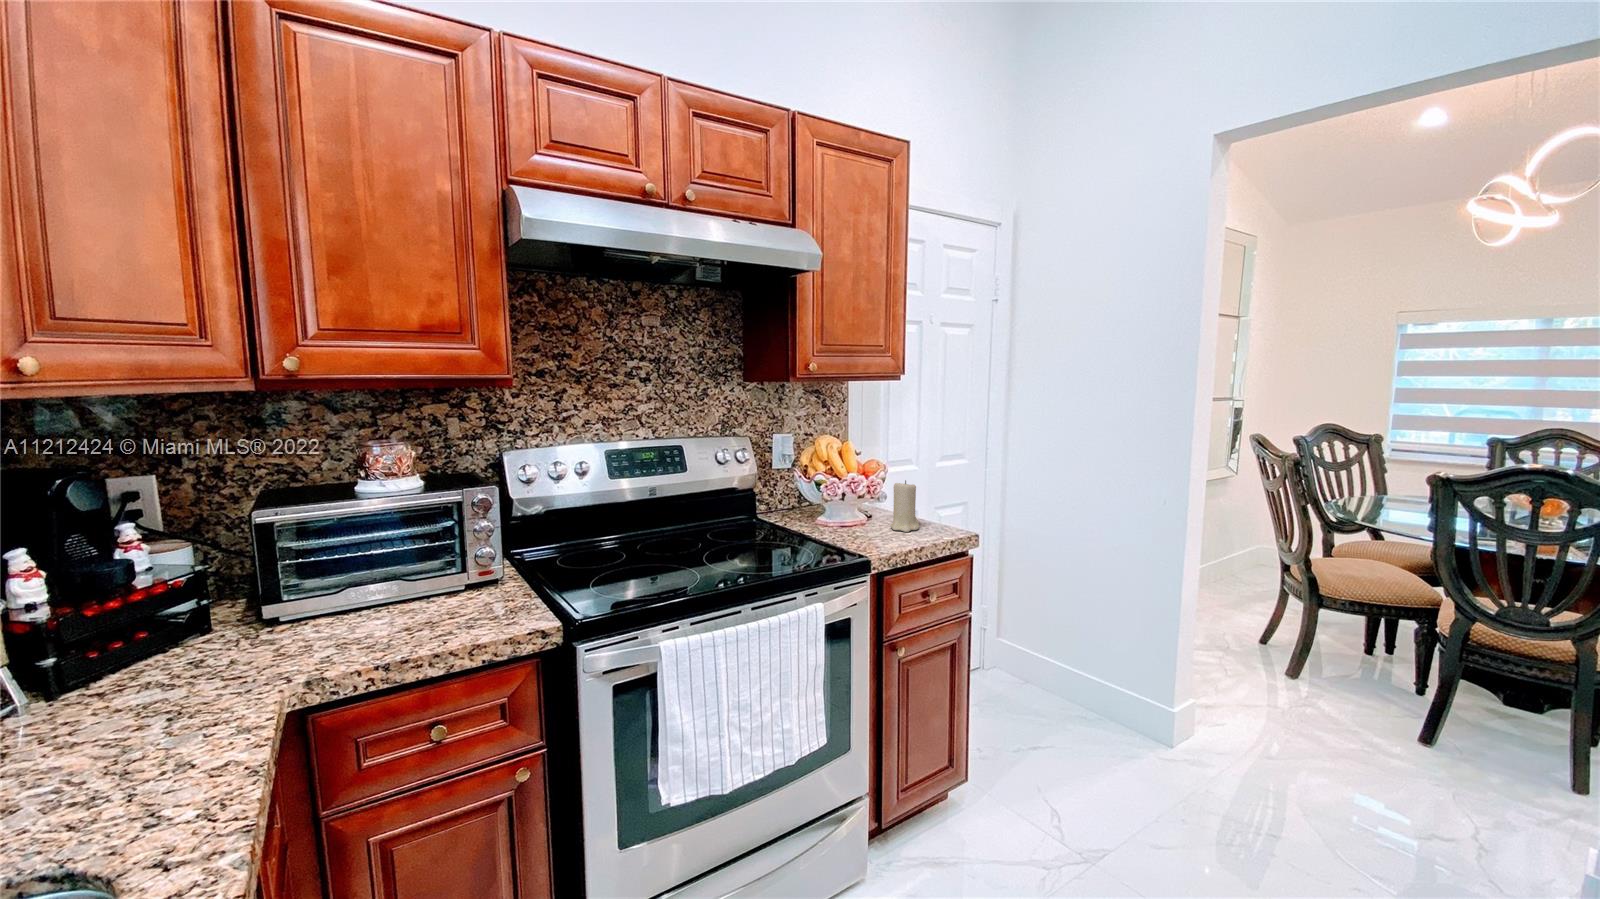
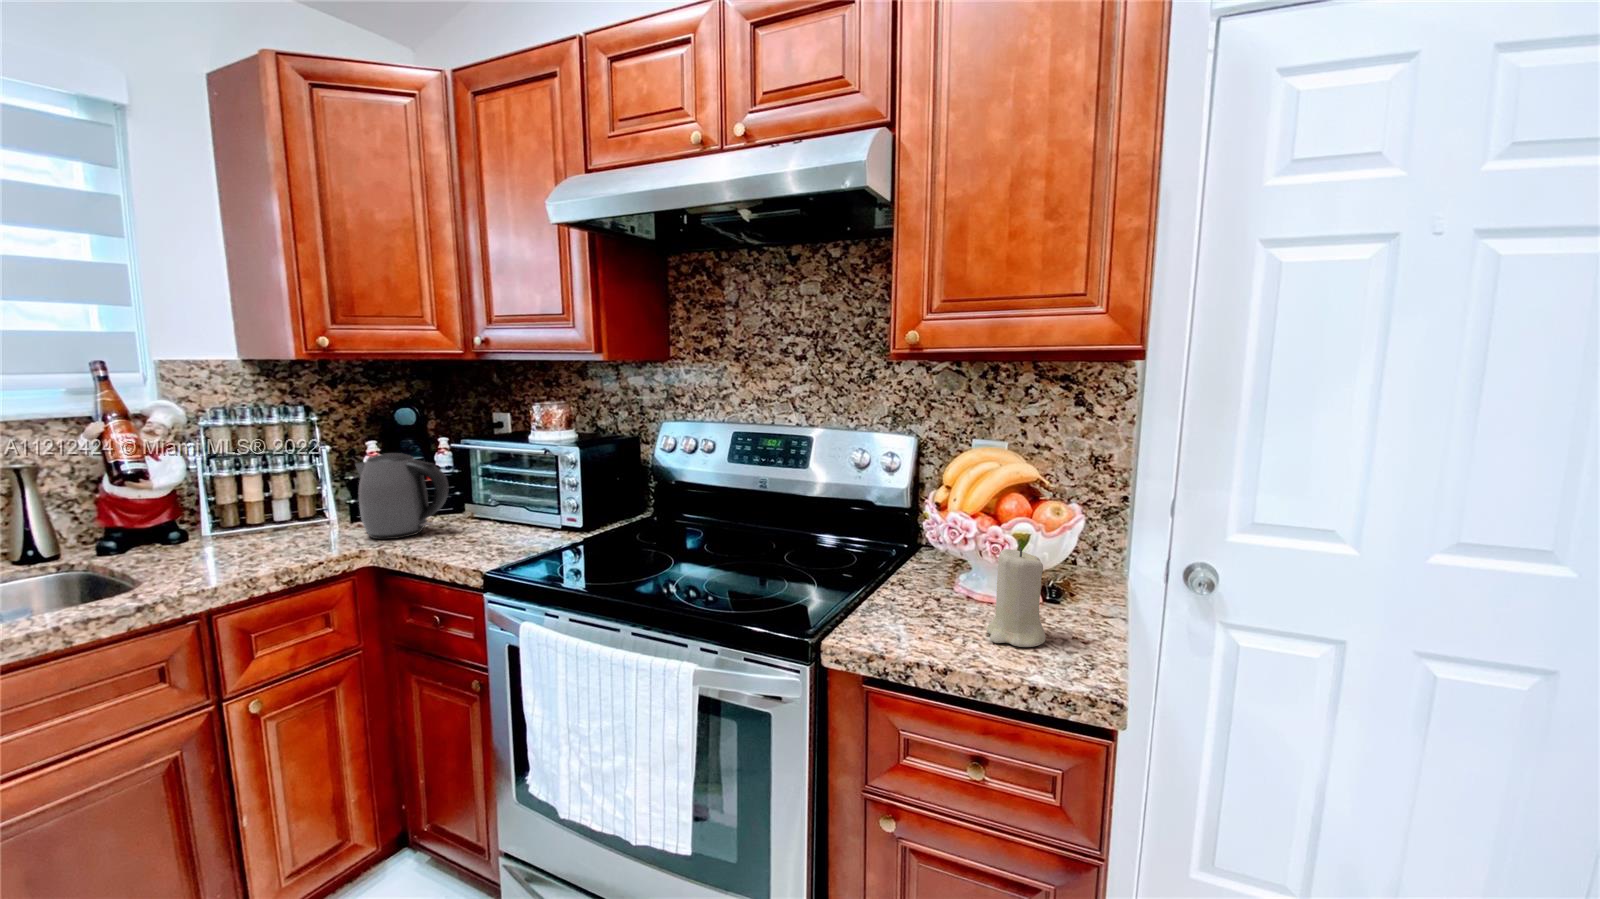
kettle: none [86,547,300,711] -> present [355,453,448,539]

